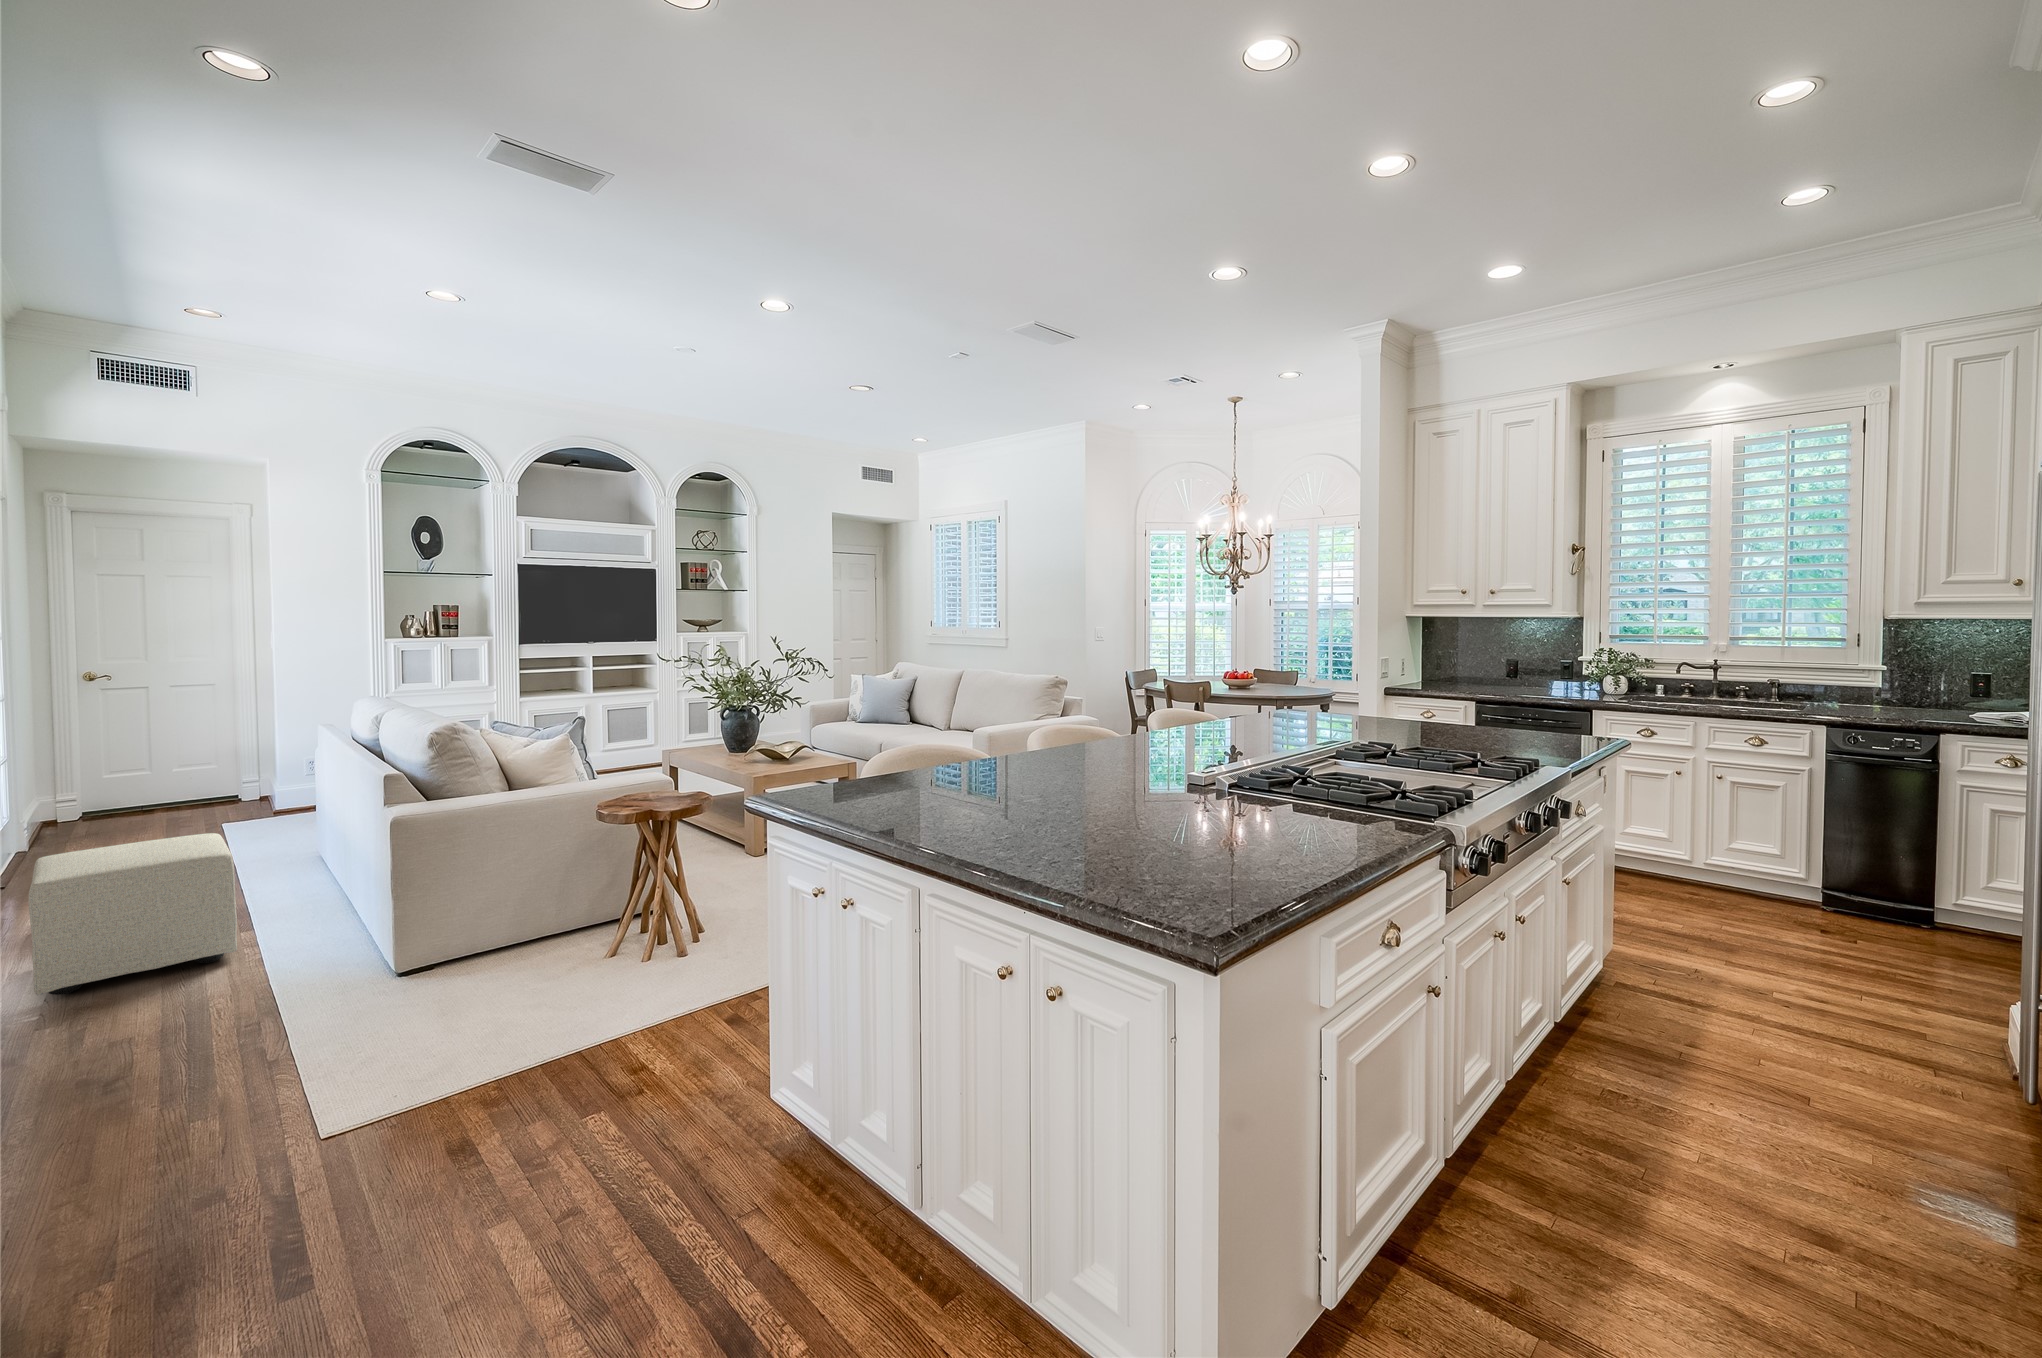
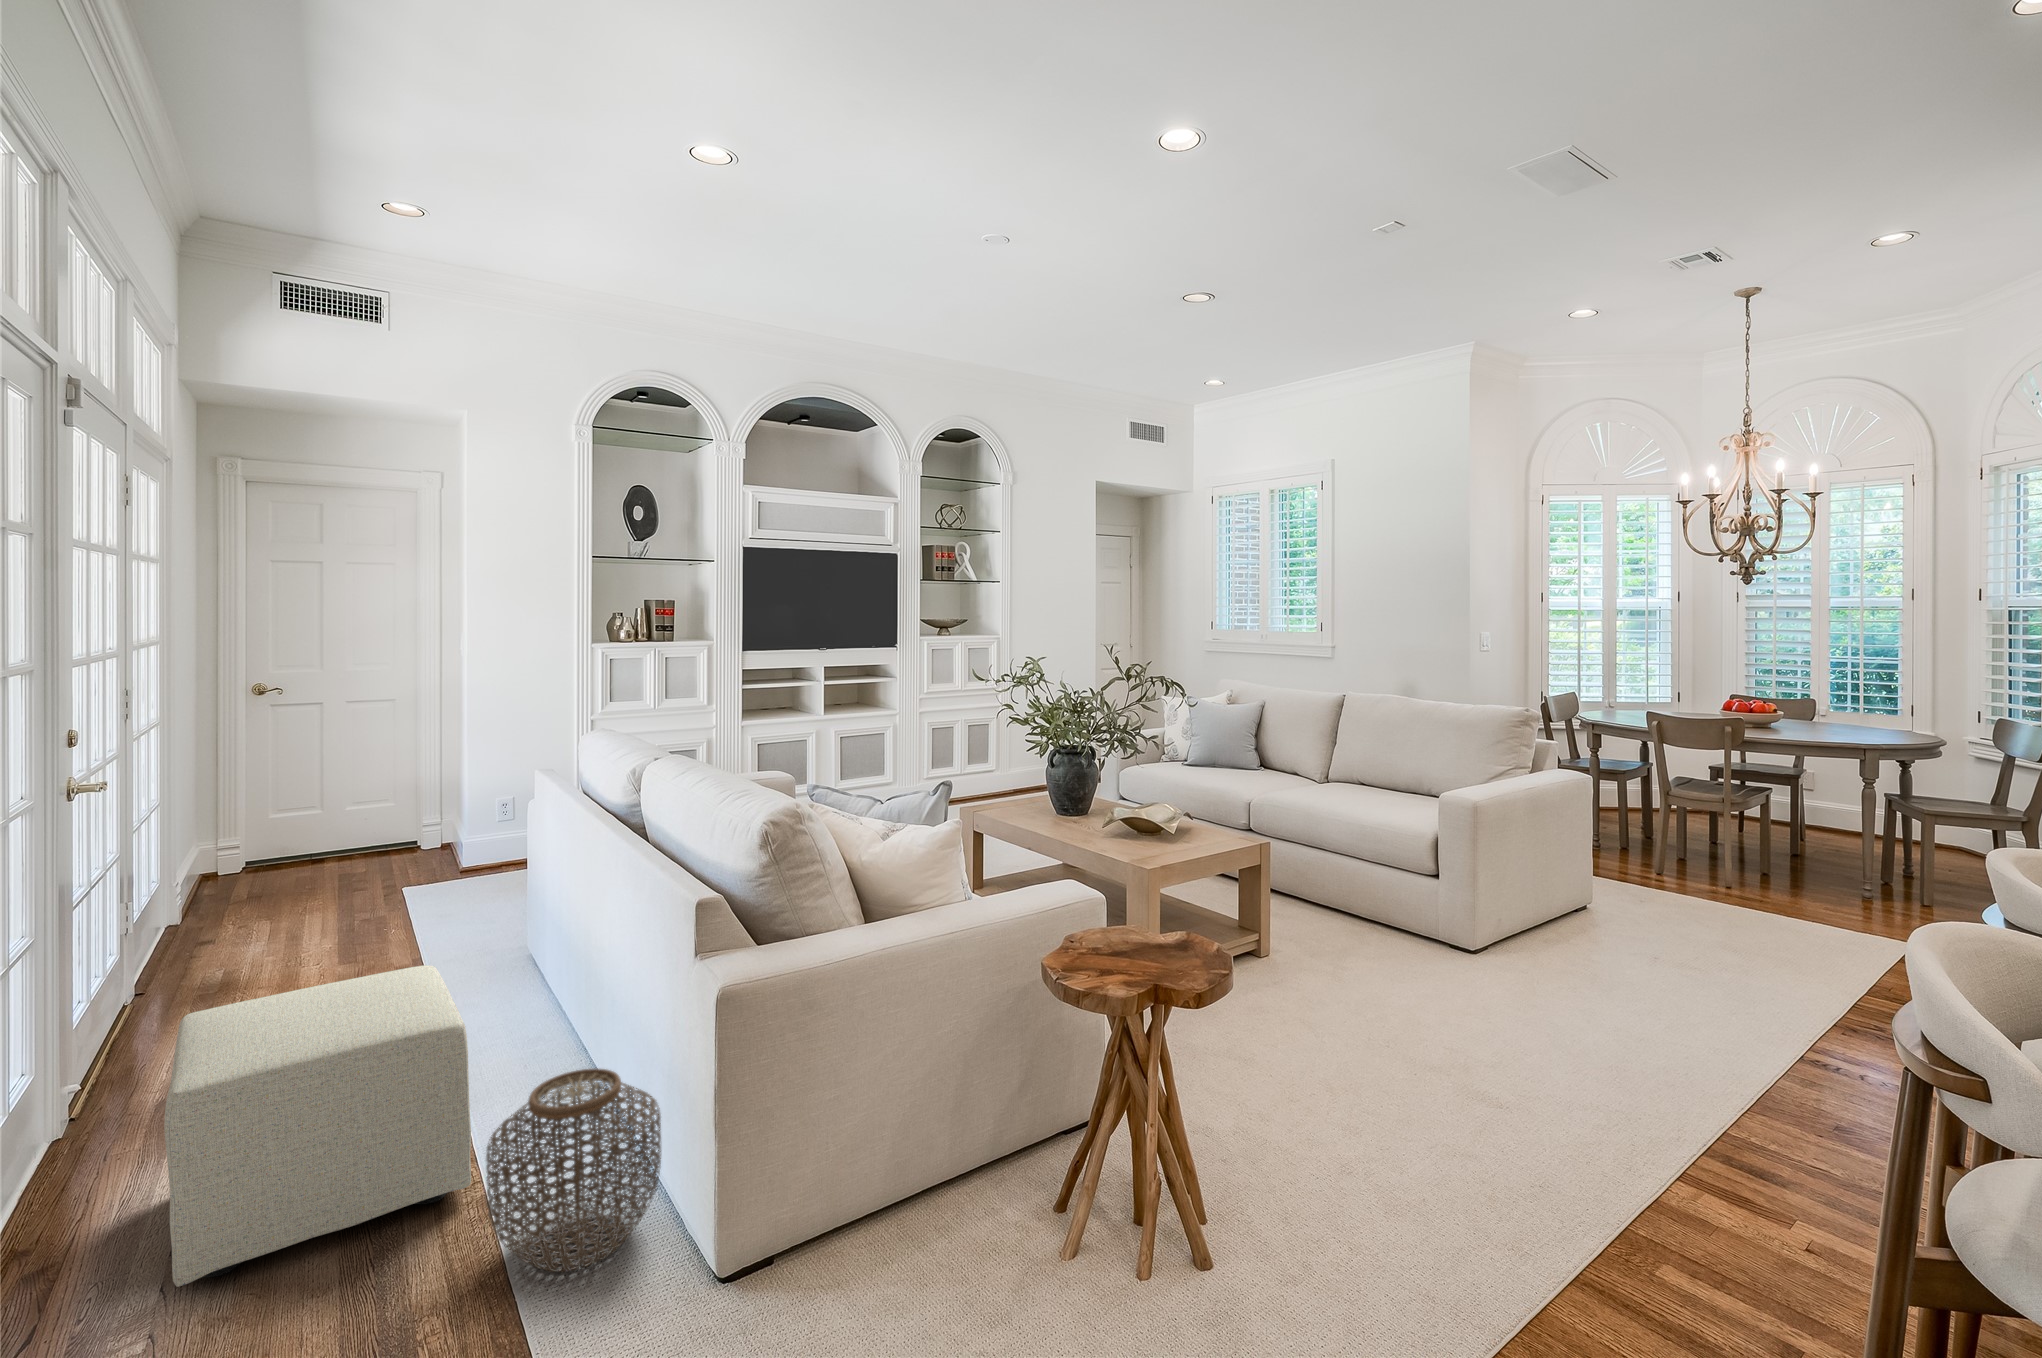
woven basket: none [239,874,358,981] -> present [486,1068,661,1272]

